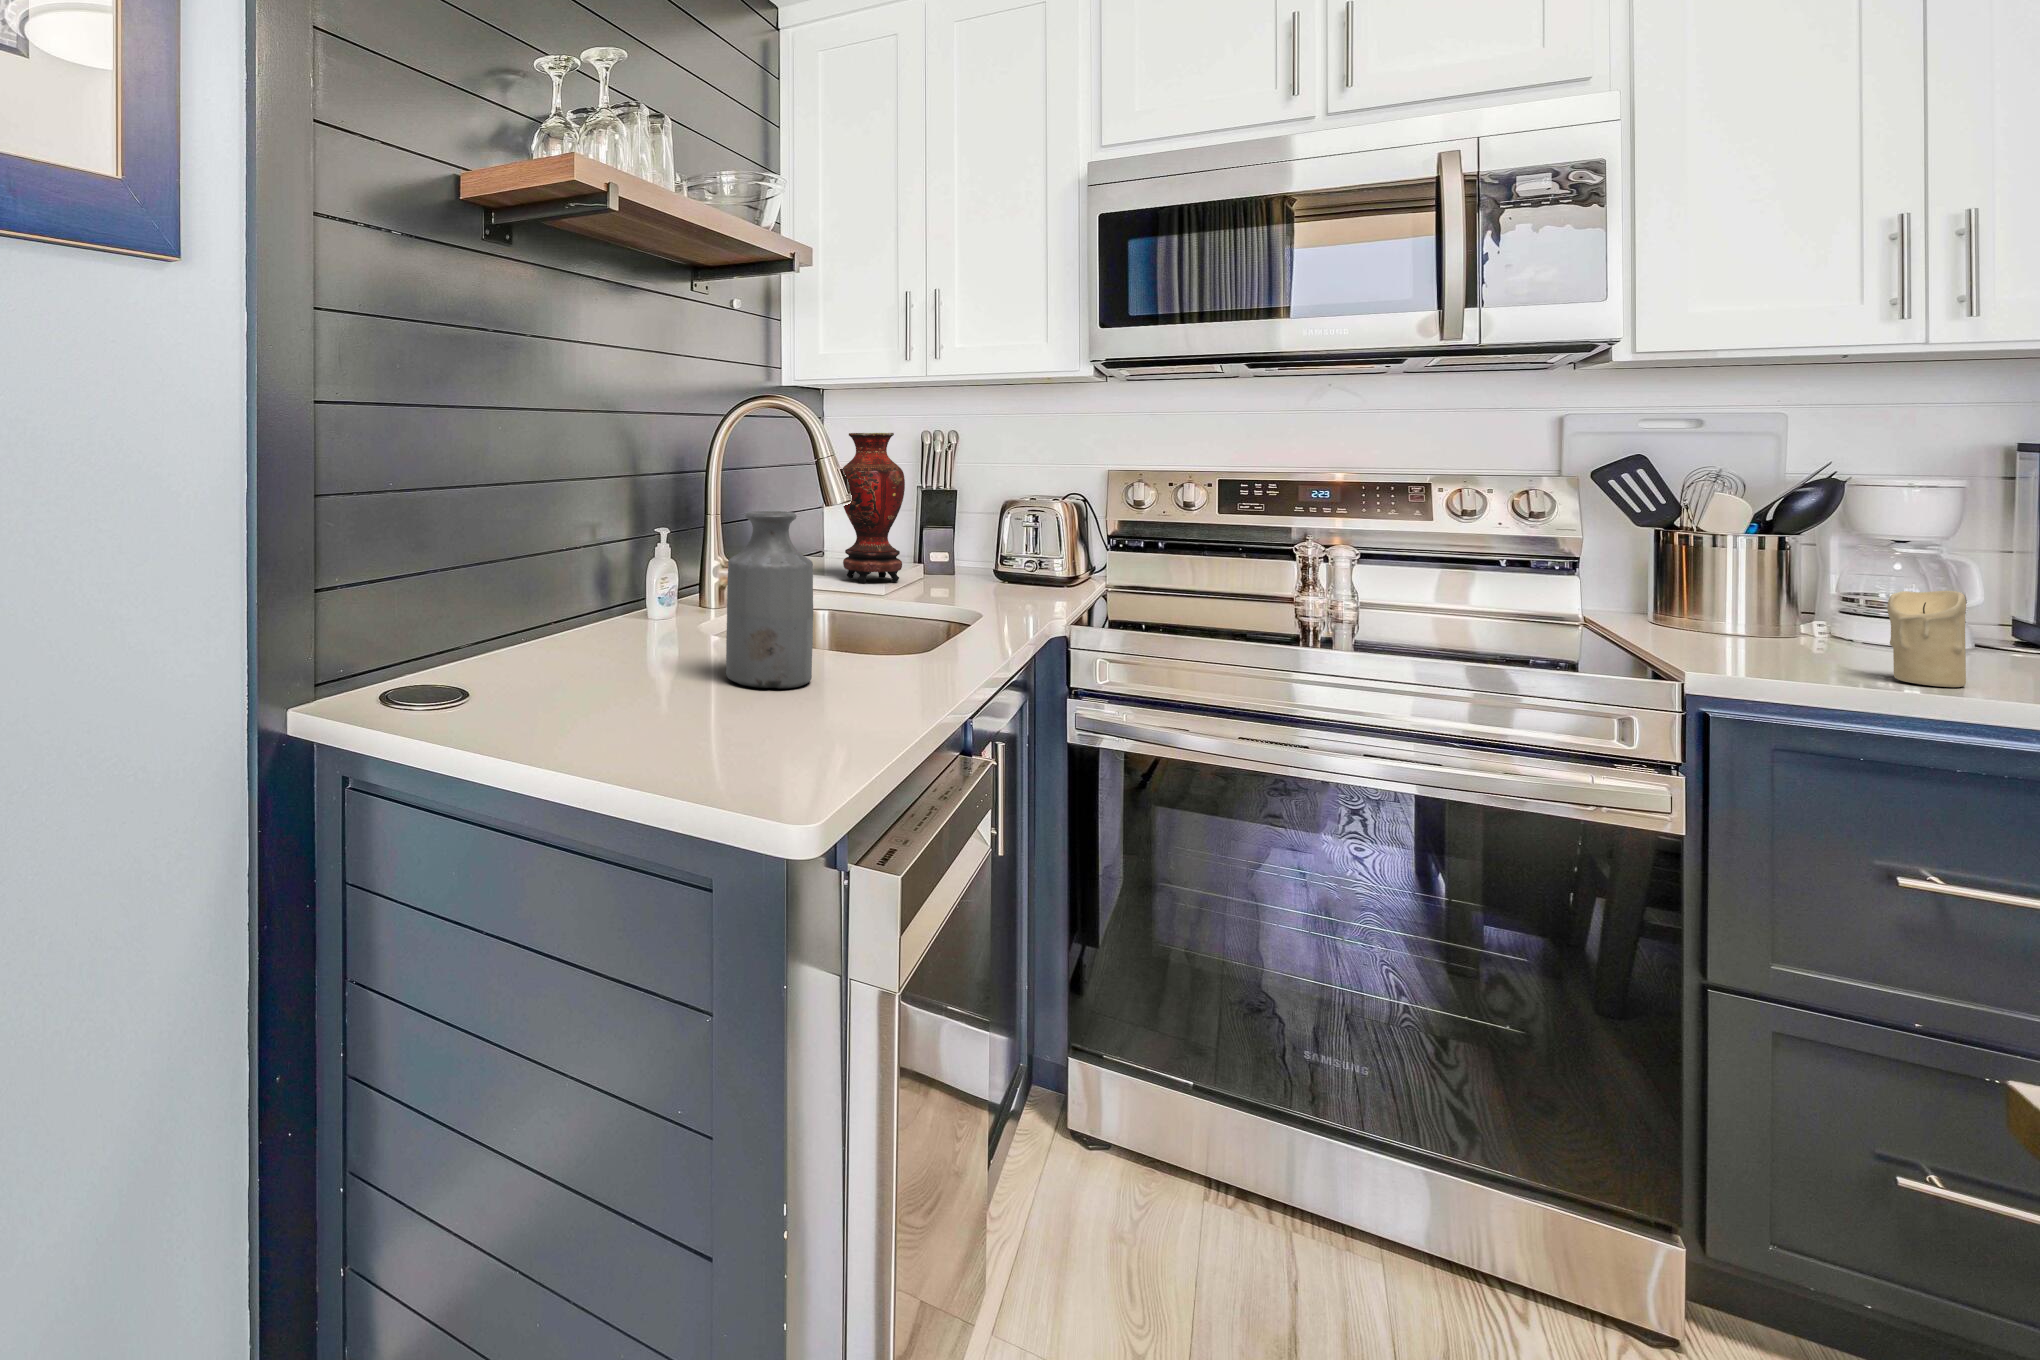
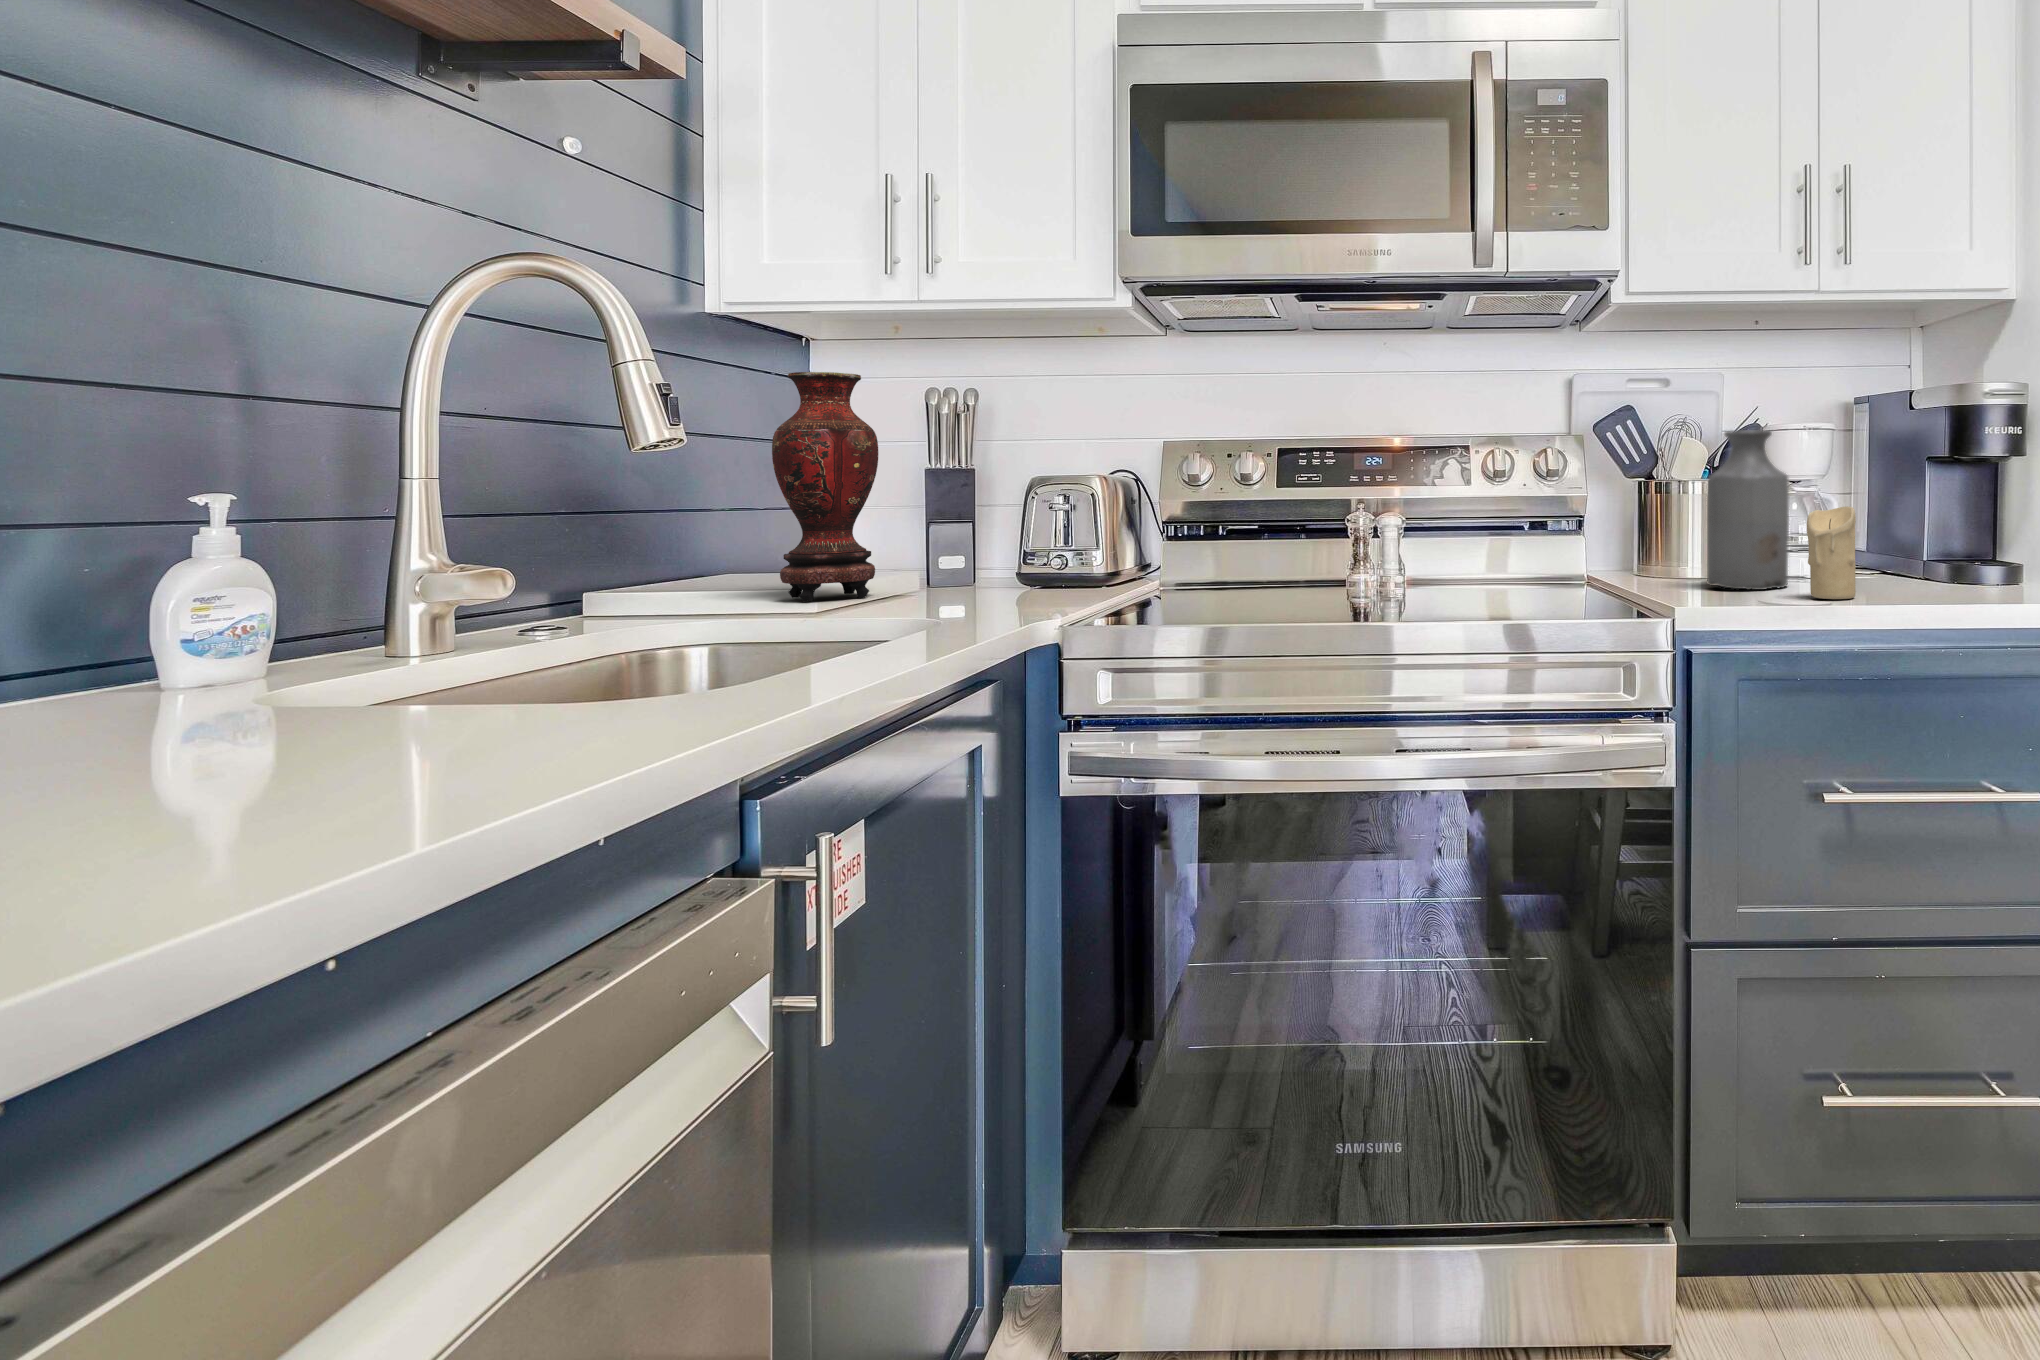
bottle: present [726,511,813,689] -> present [1707,430,1789,590]

